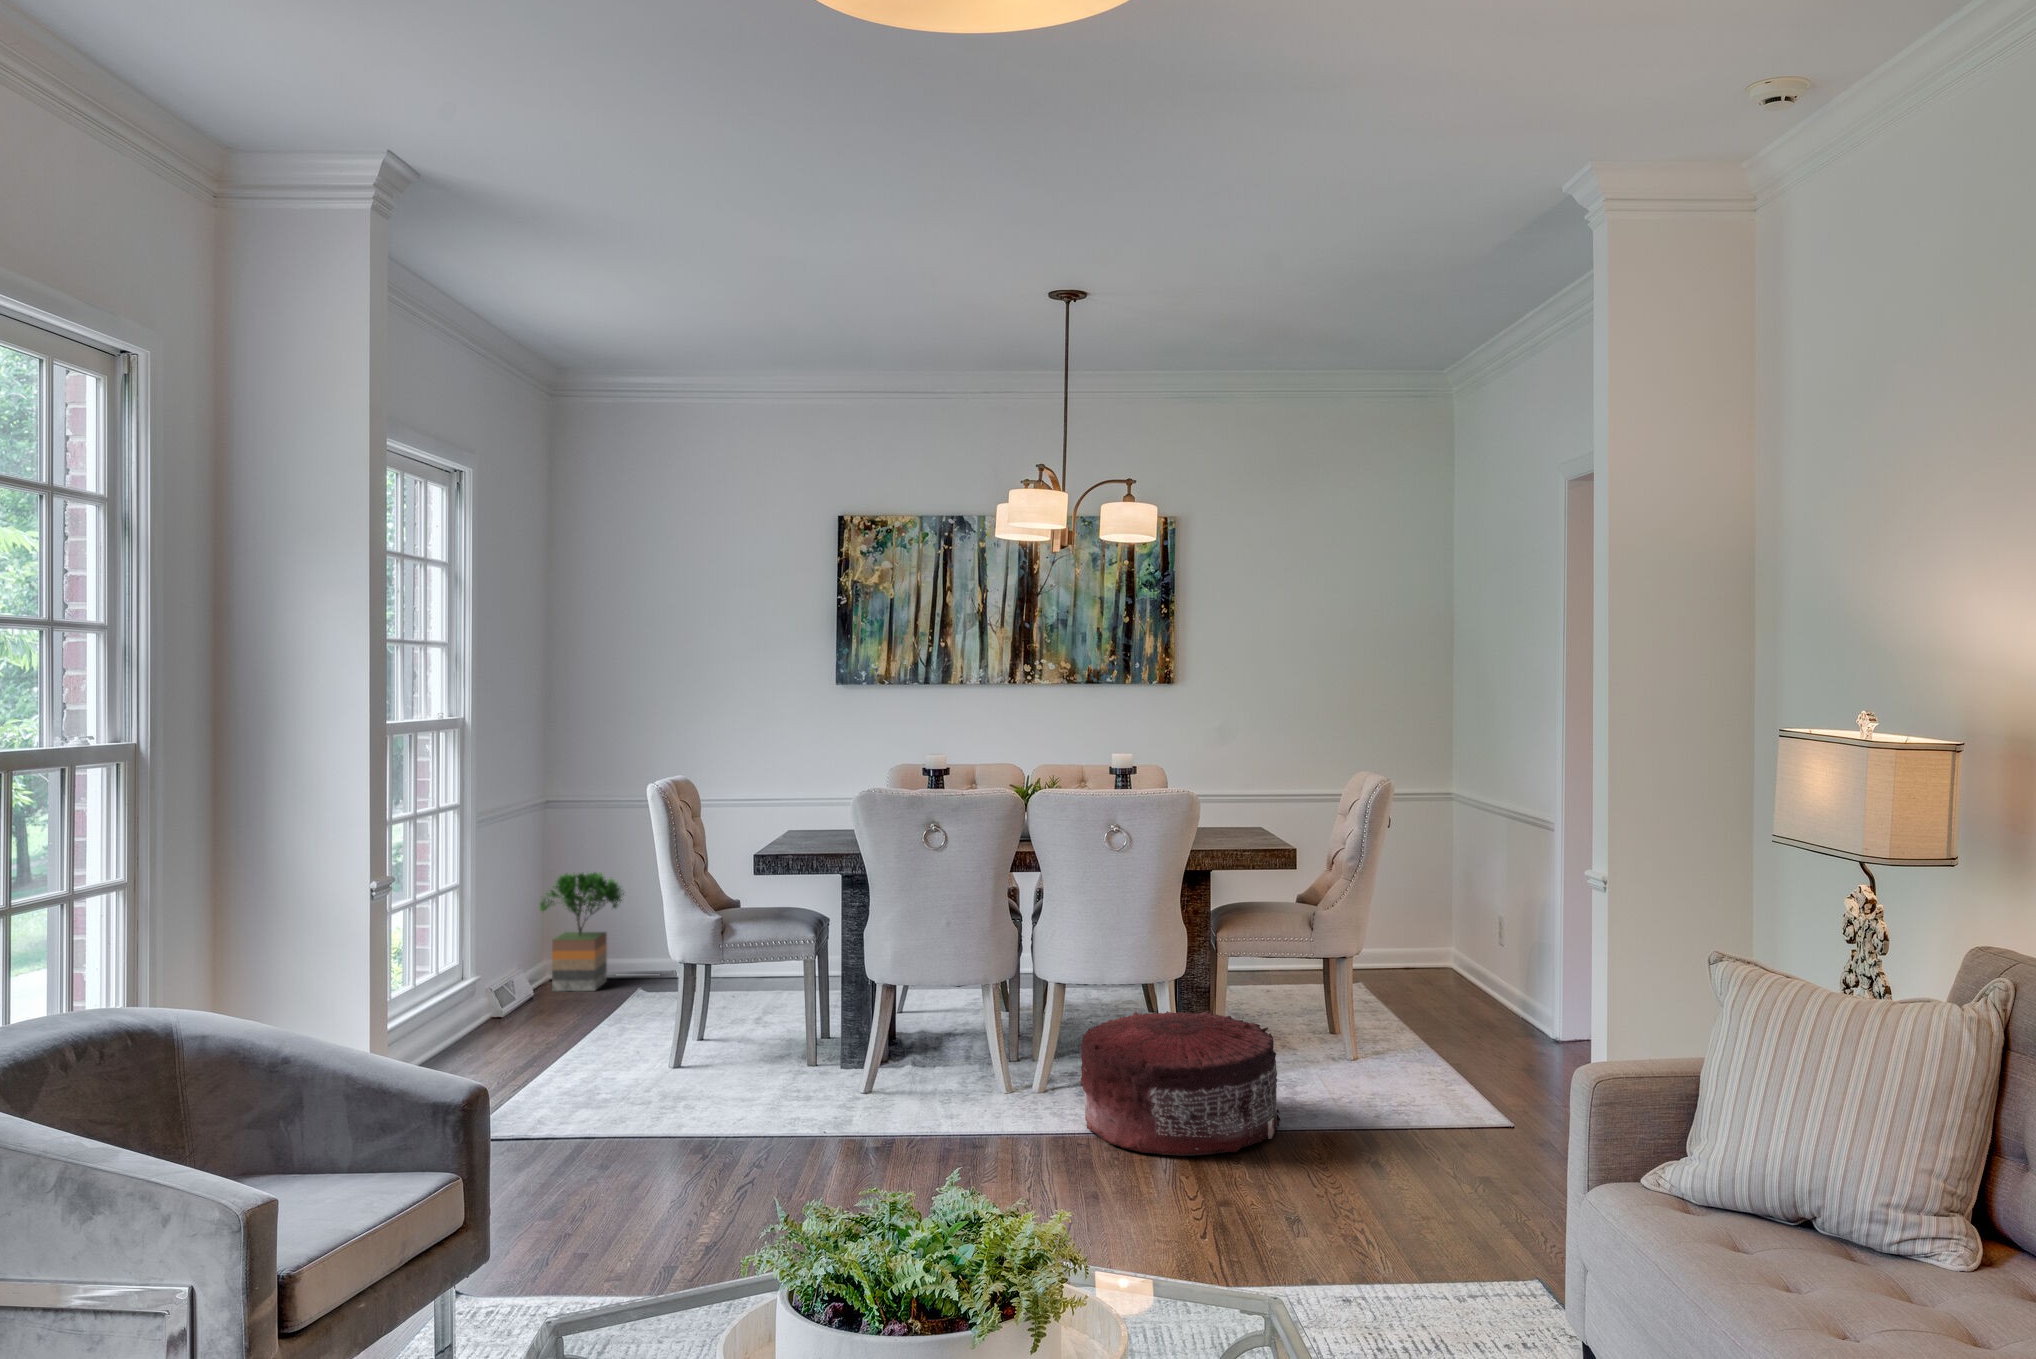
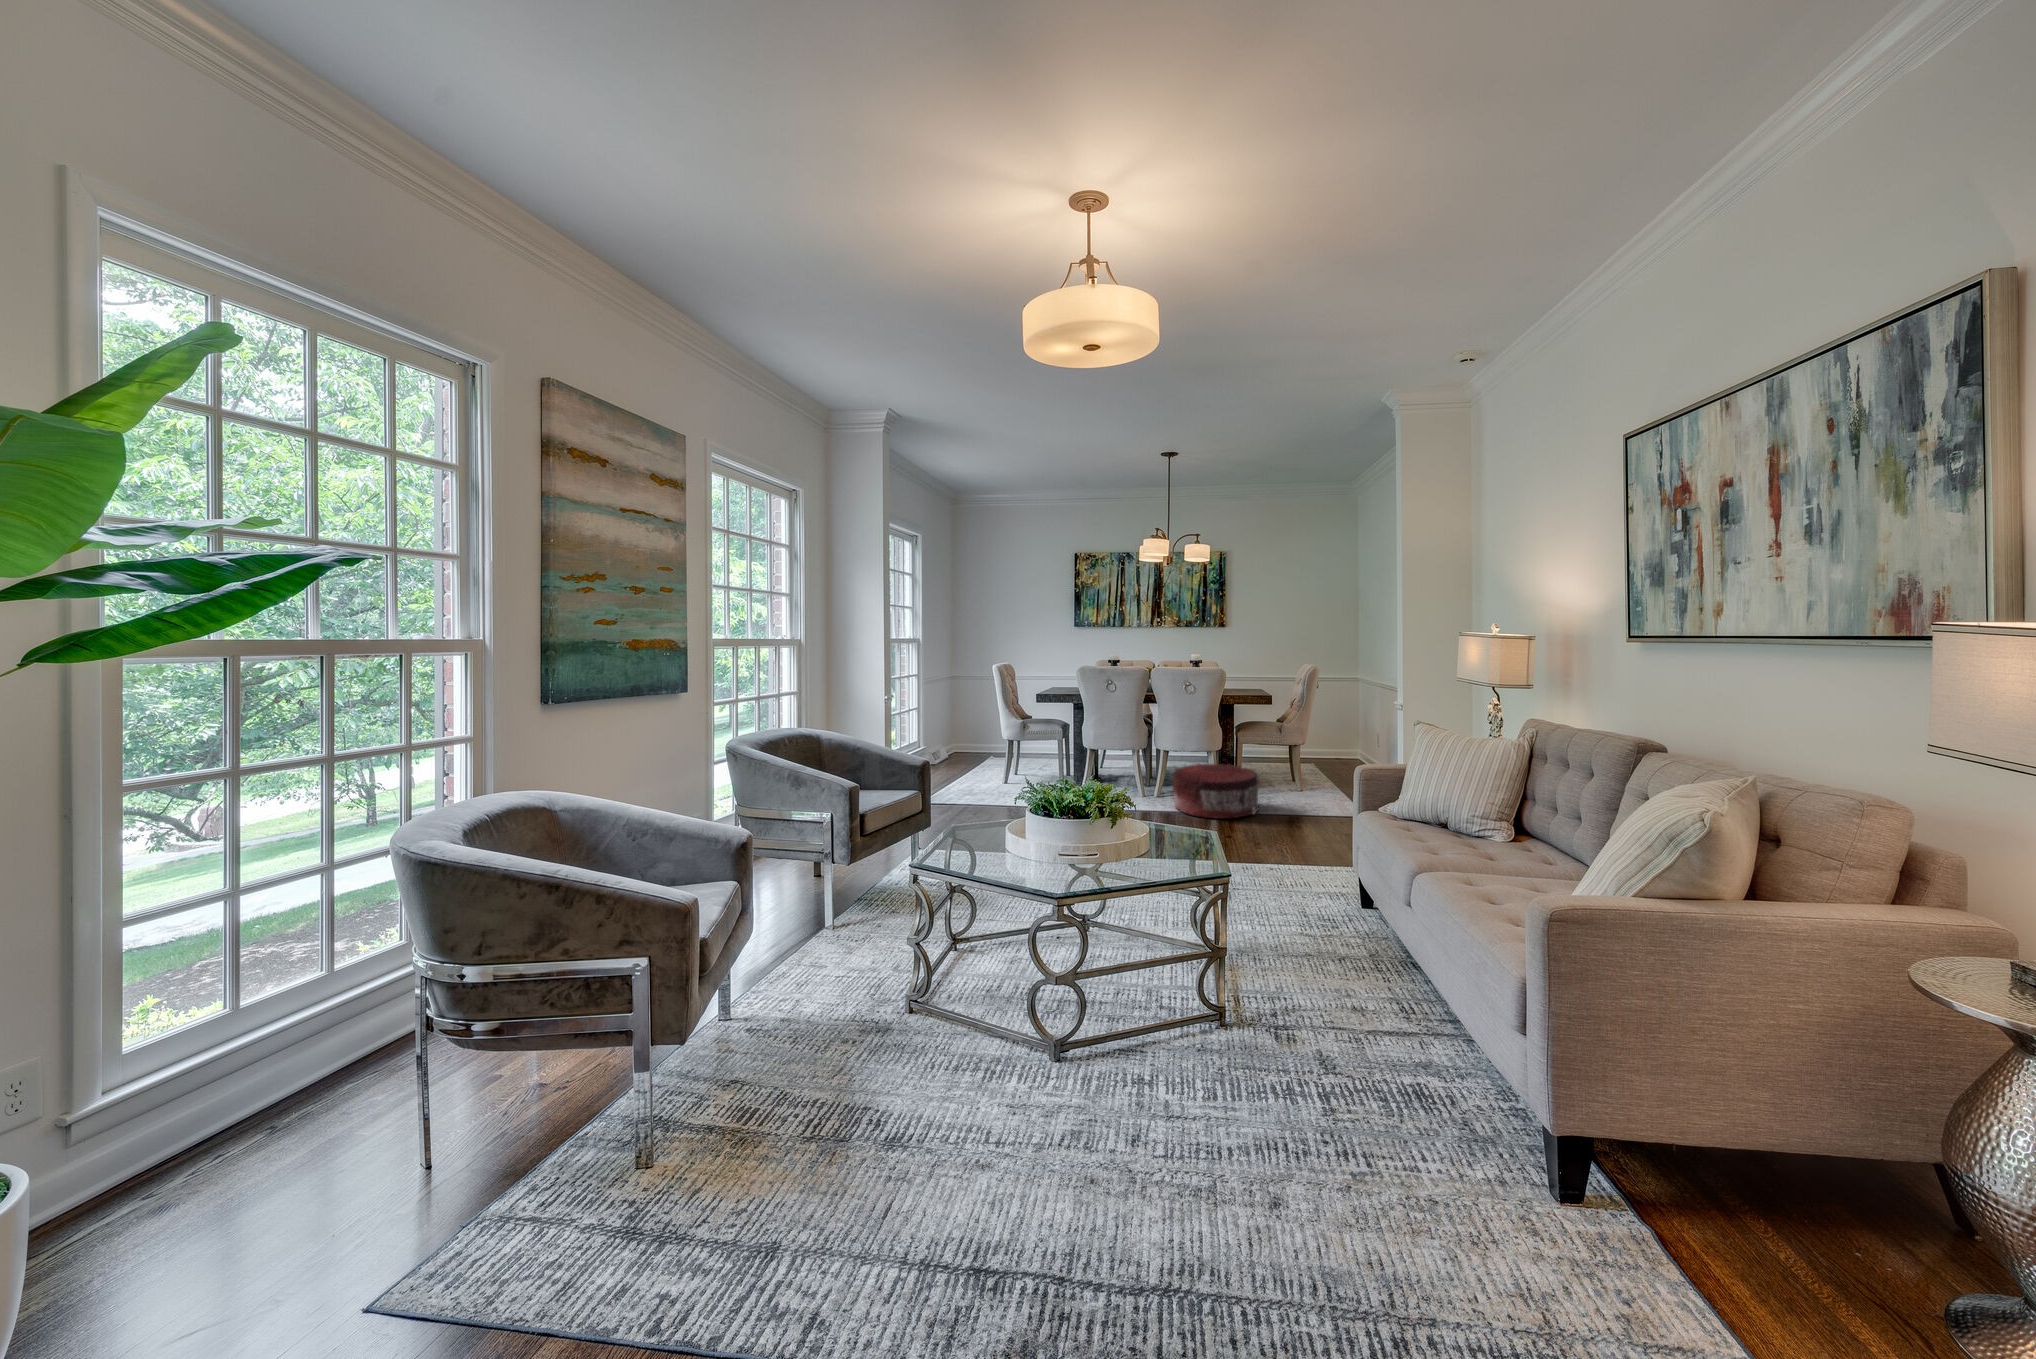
potted tree: present [540,873,624,991] -> none [946,706,983,756]

